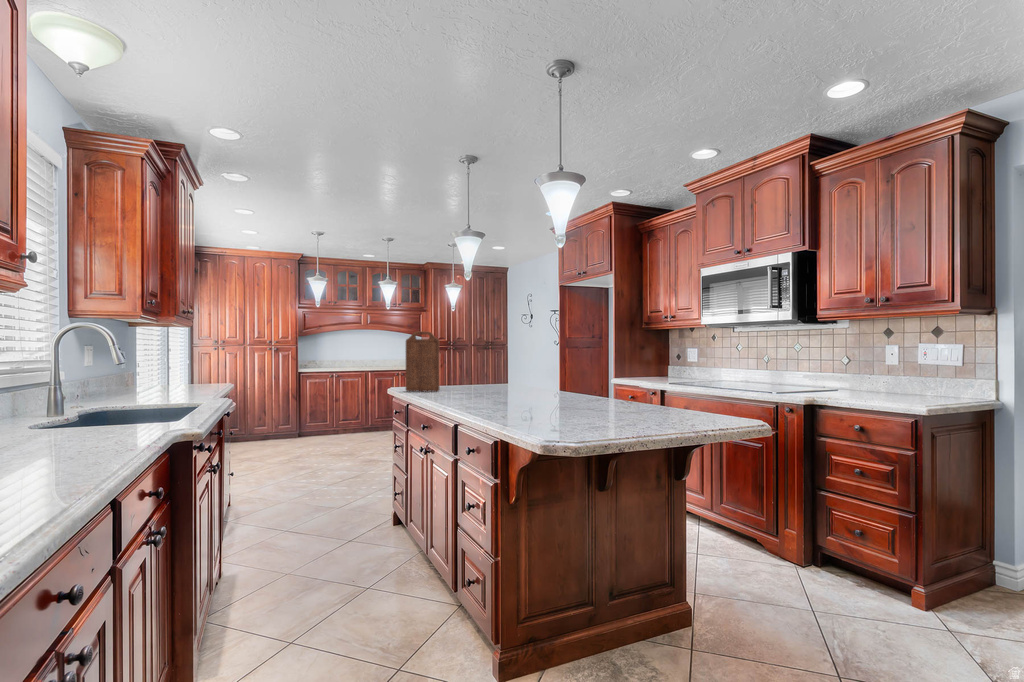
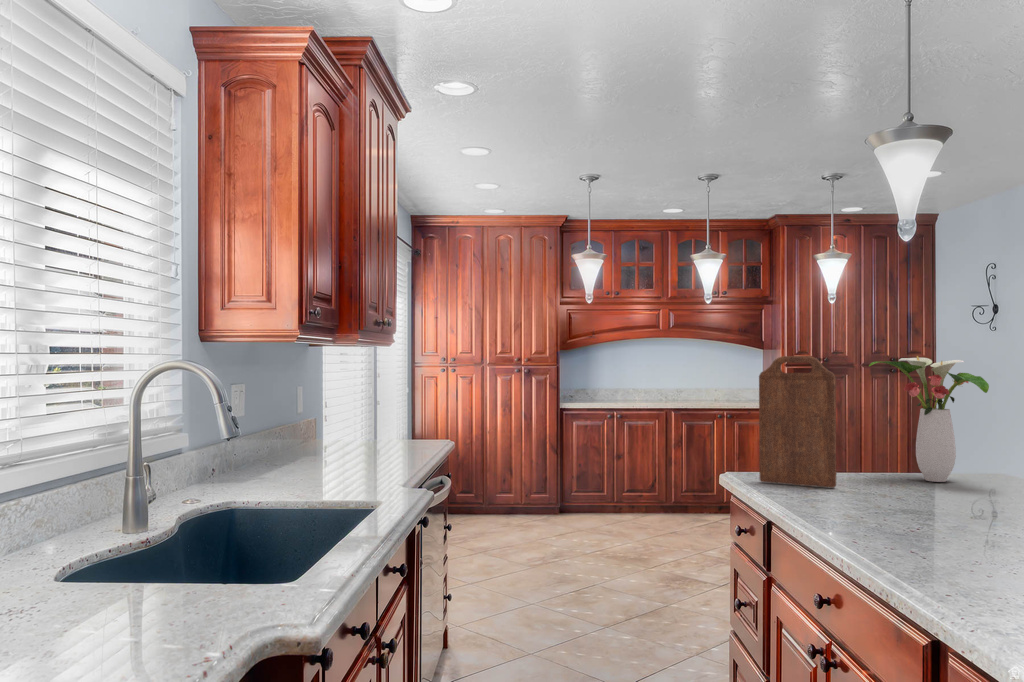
flower arrangement: none [455,333,502,388] -> present [869,356,989,482]

